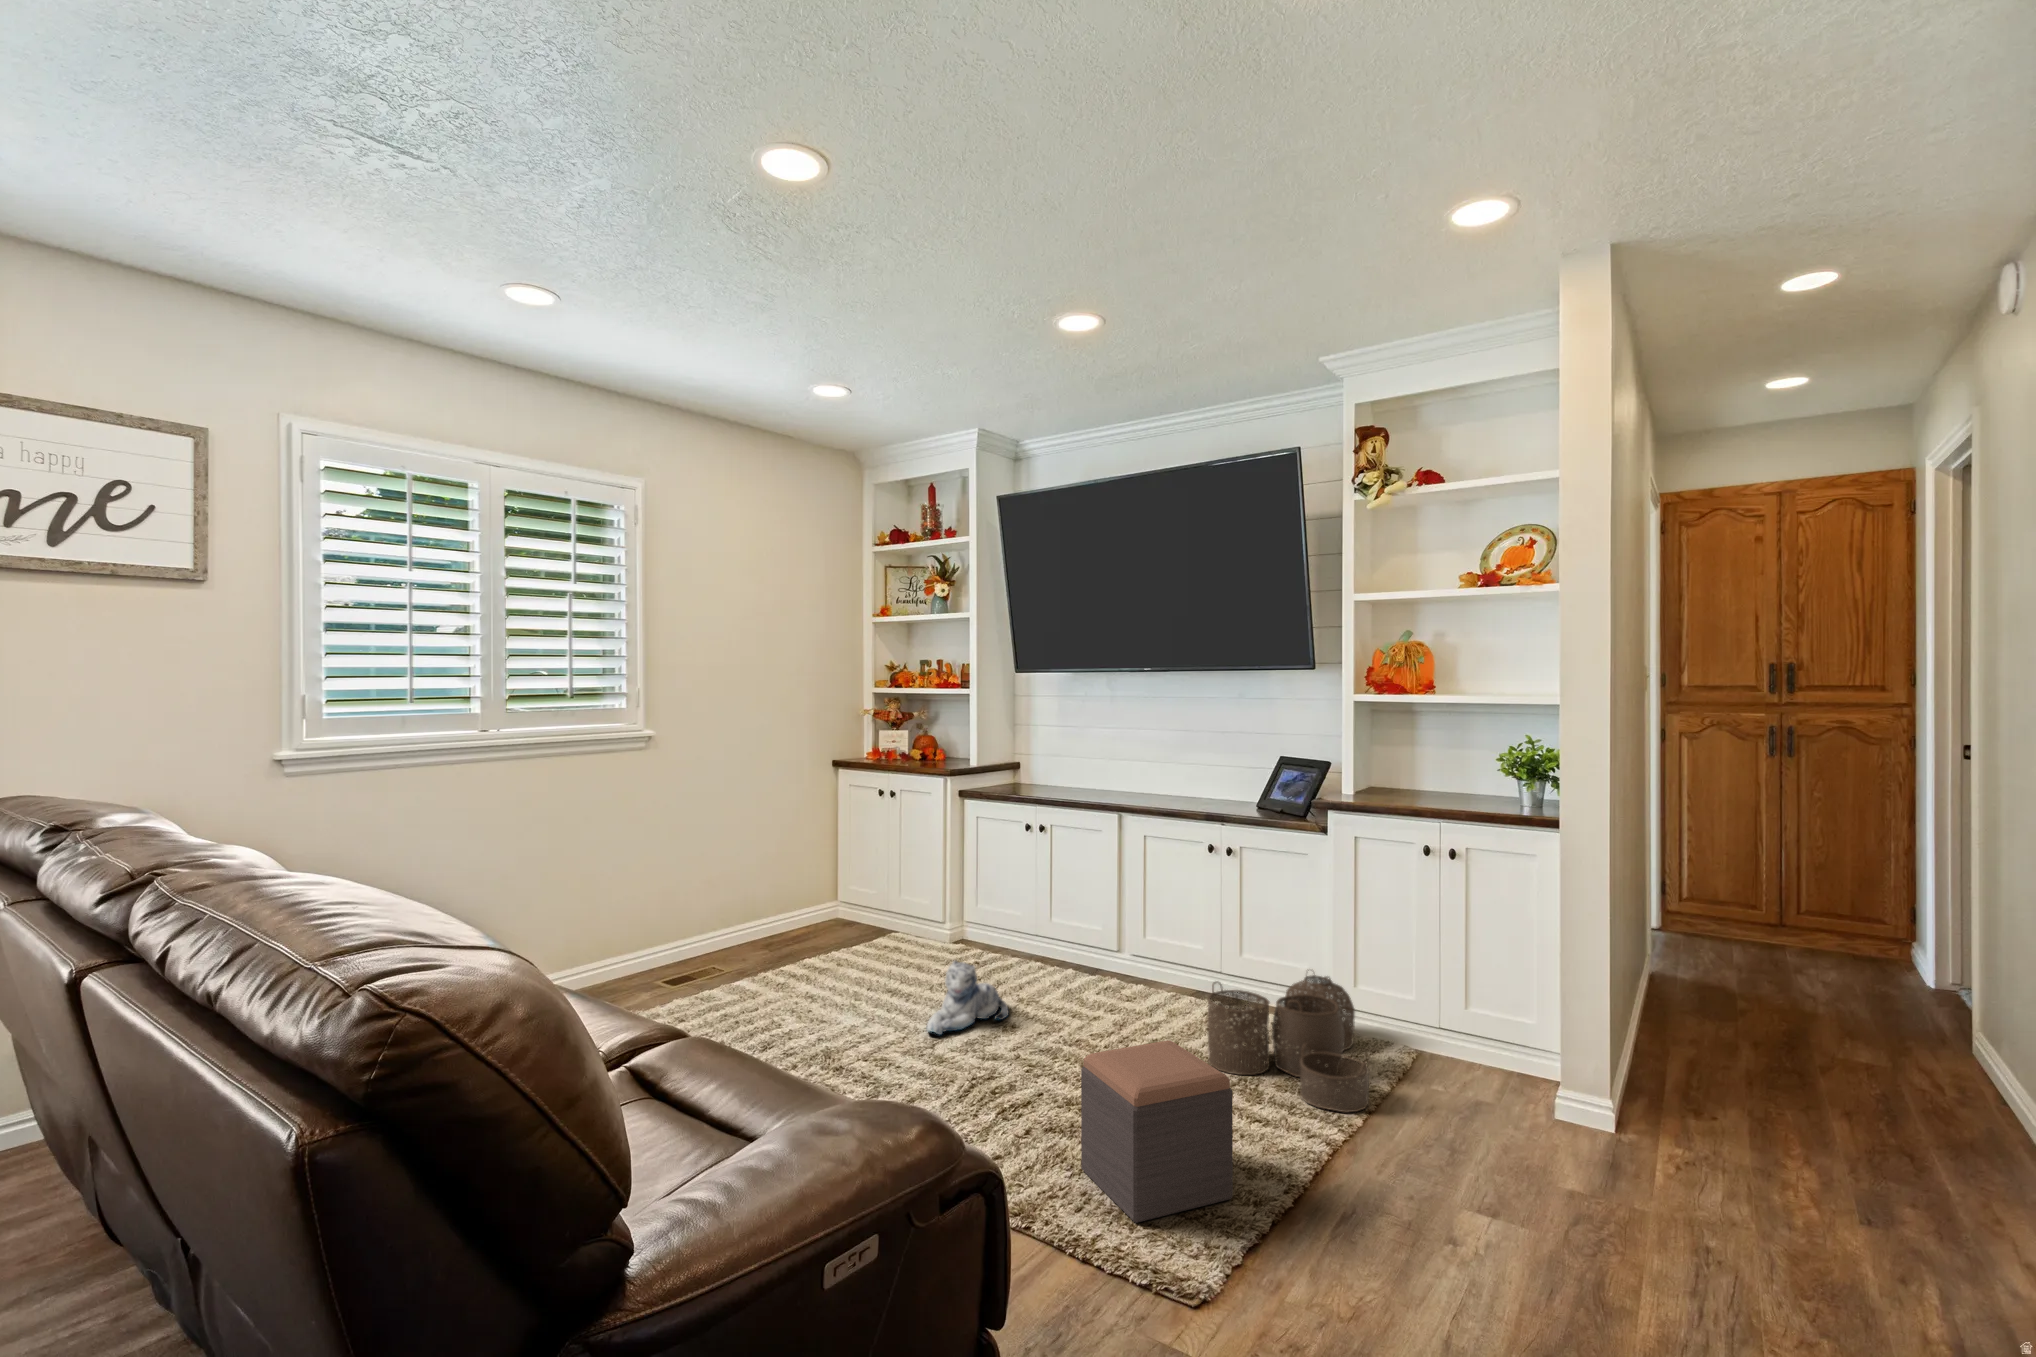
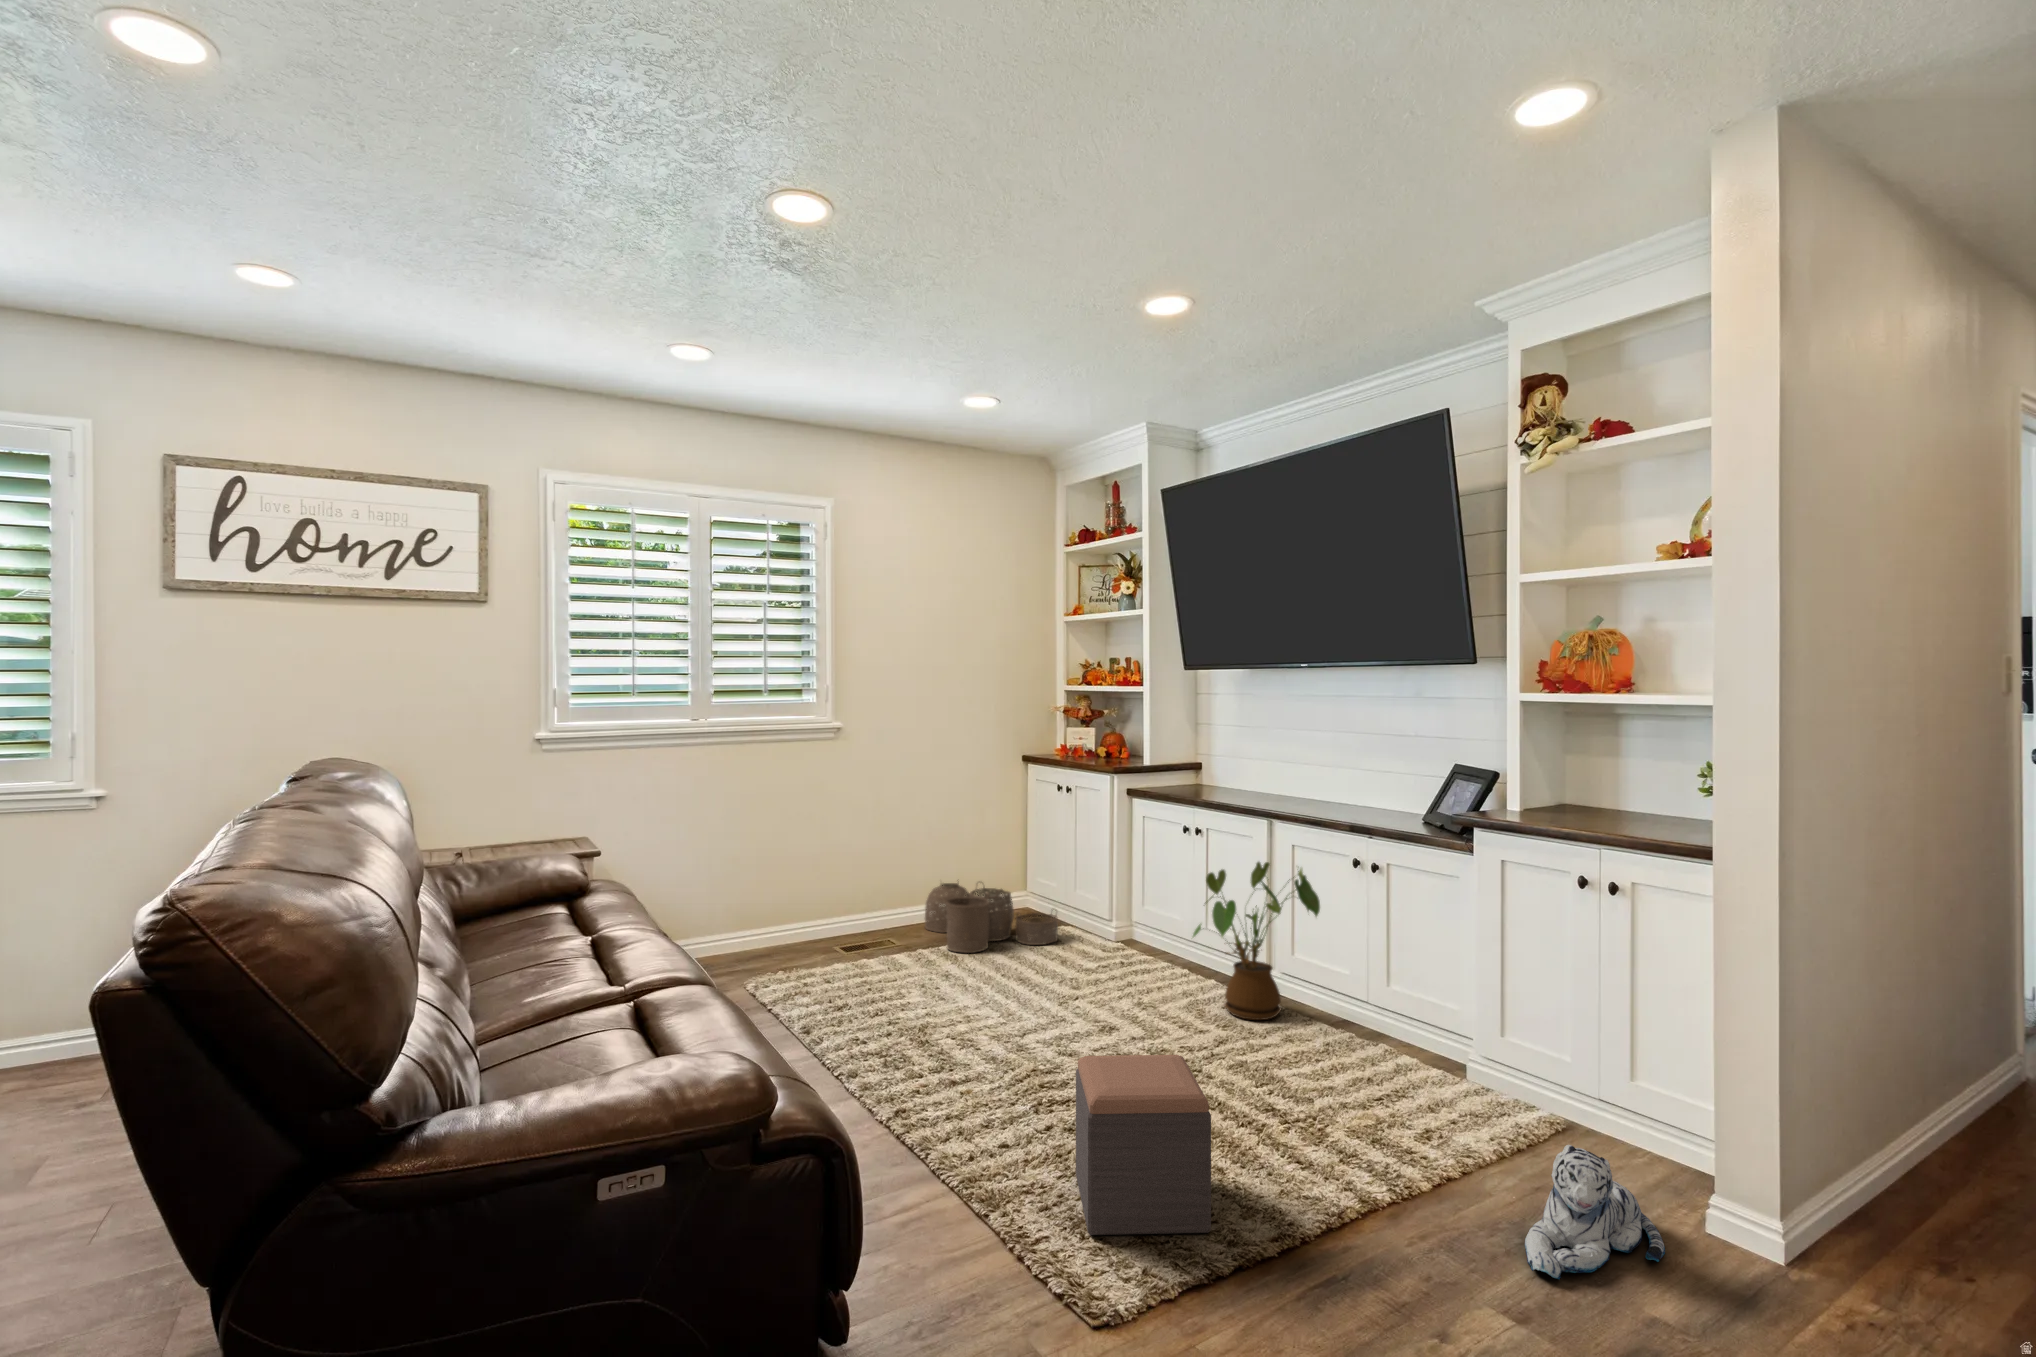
house plant: none [1069,853,1188,1002] -> present [1193,862,1320,1020]
plush toy: present [926,961,1008,1035] -> present [1525,1145,1665,1279]
woven basket: present [1207,975,1369,1112] -> present [925,883,1058,953]

